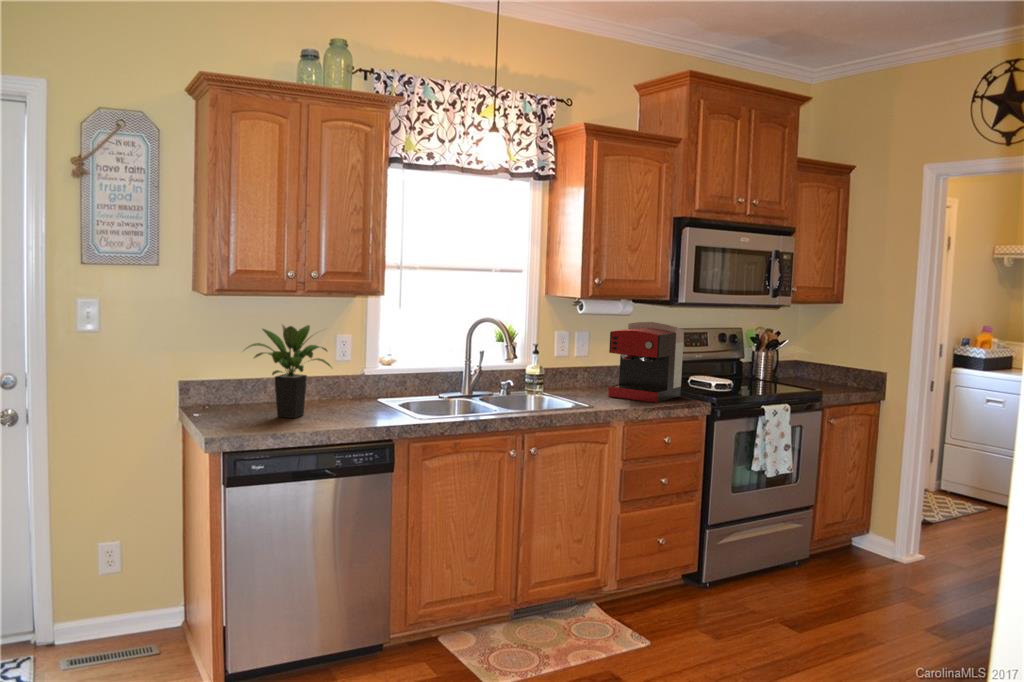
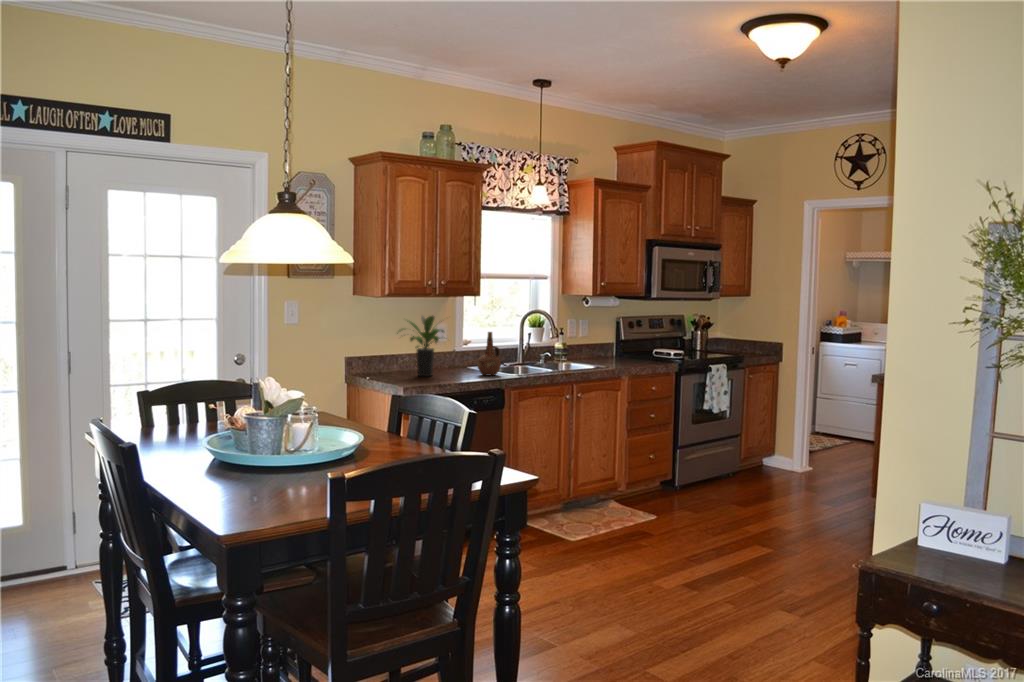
coffee maker: present [608,322,684,403] -> none [610,311,658,364]
ceramic pitcher: none [370,352,408,419] -> present [477,332,501,375]

